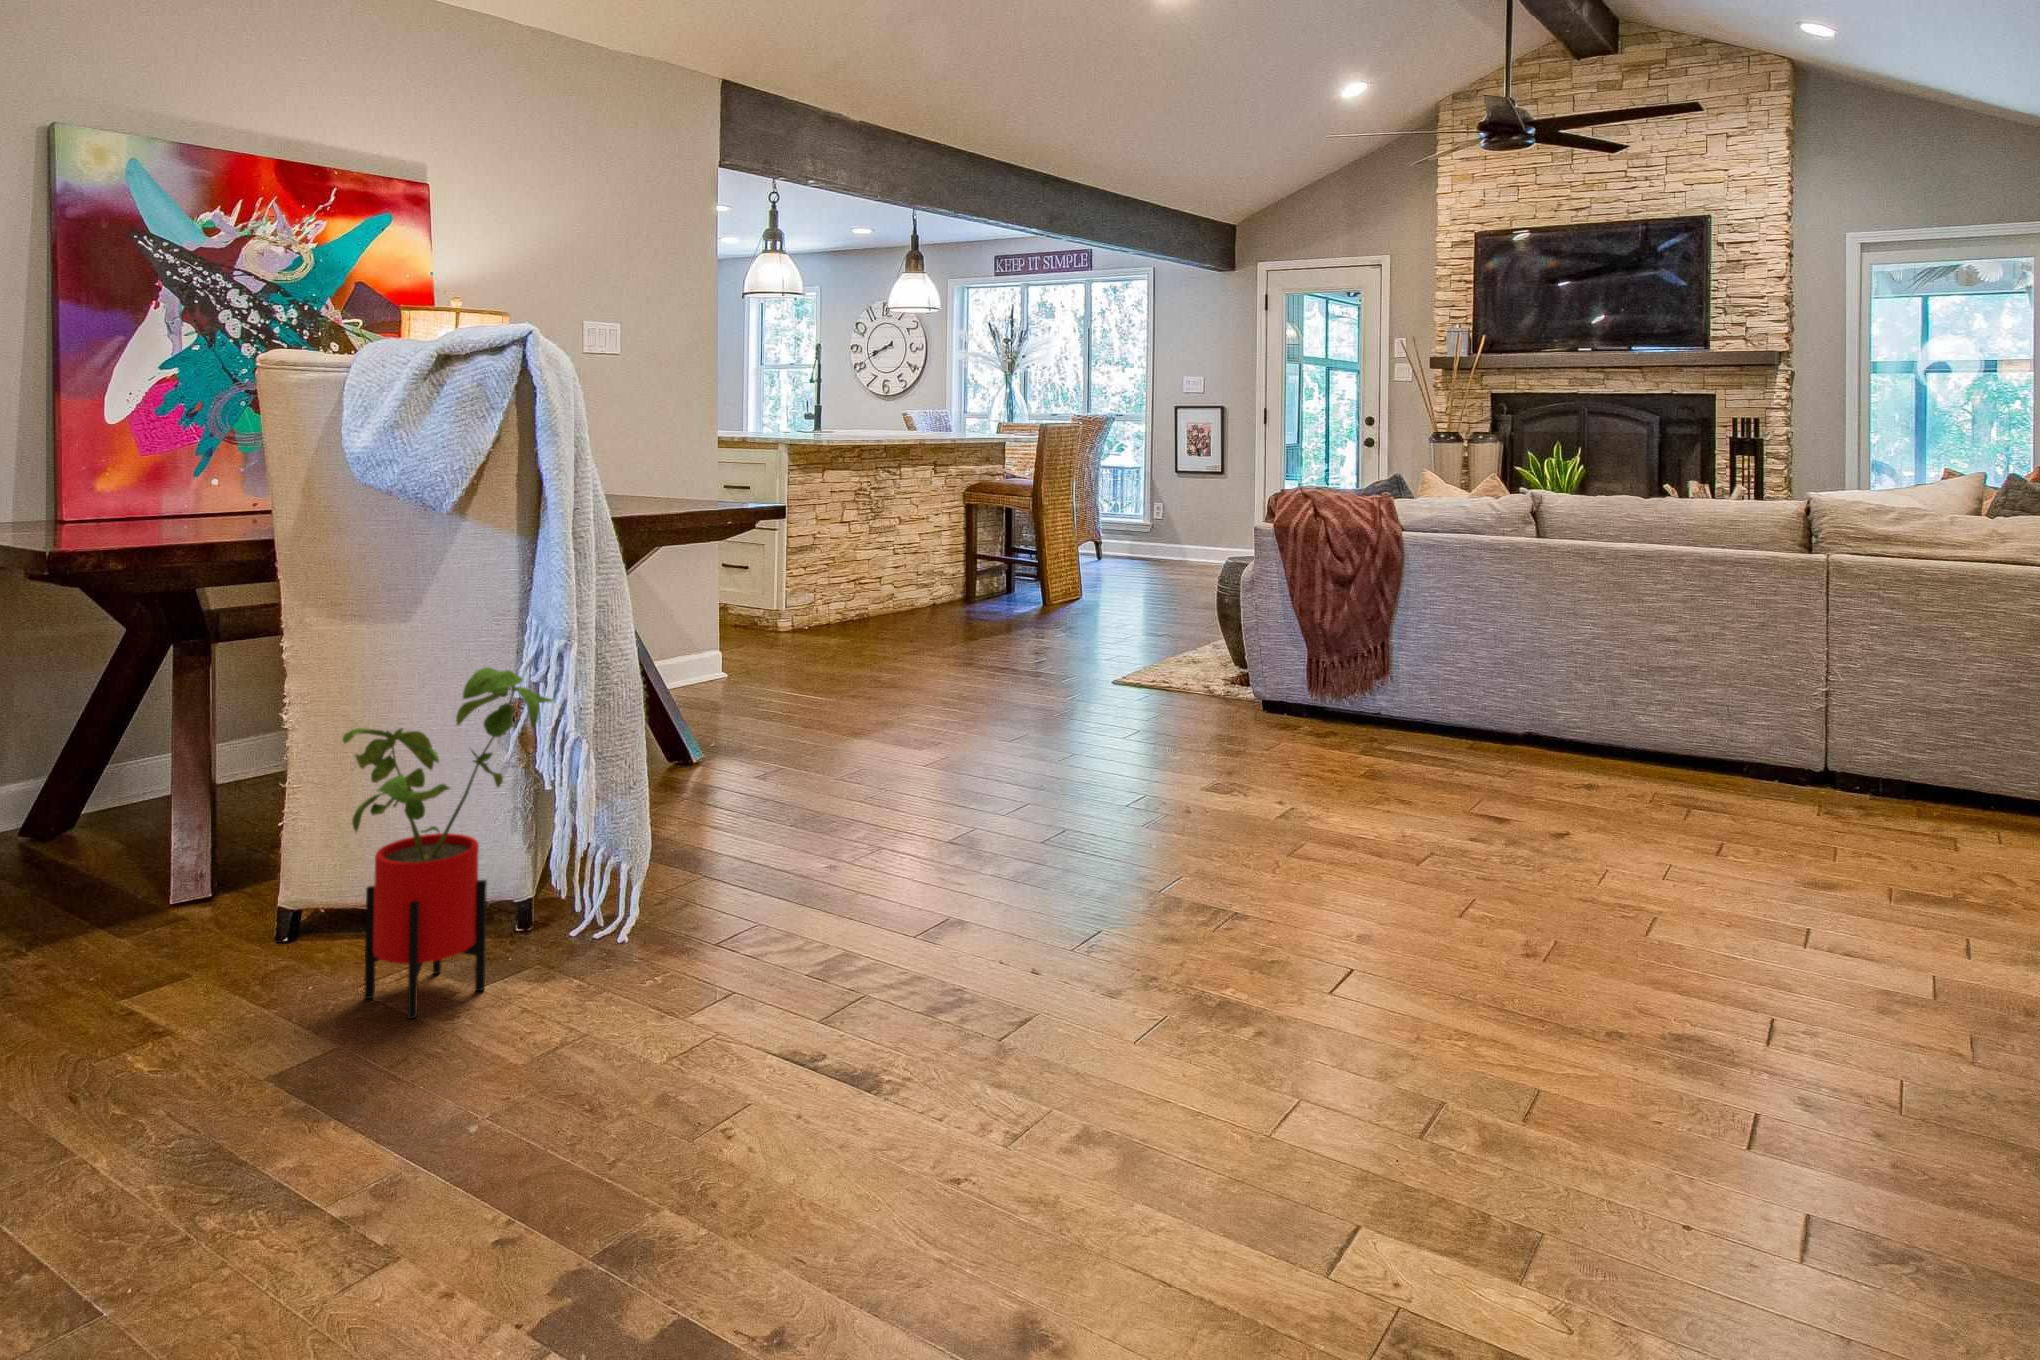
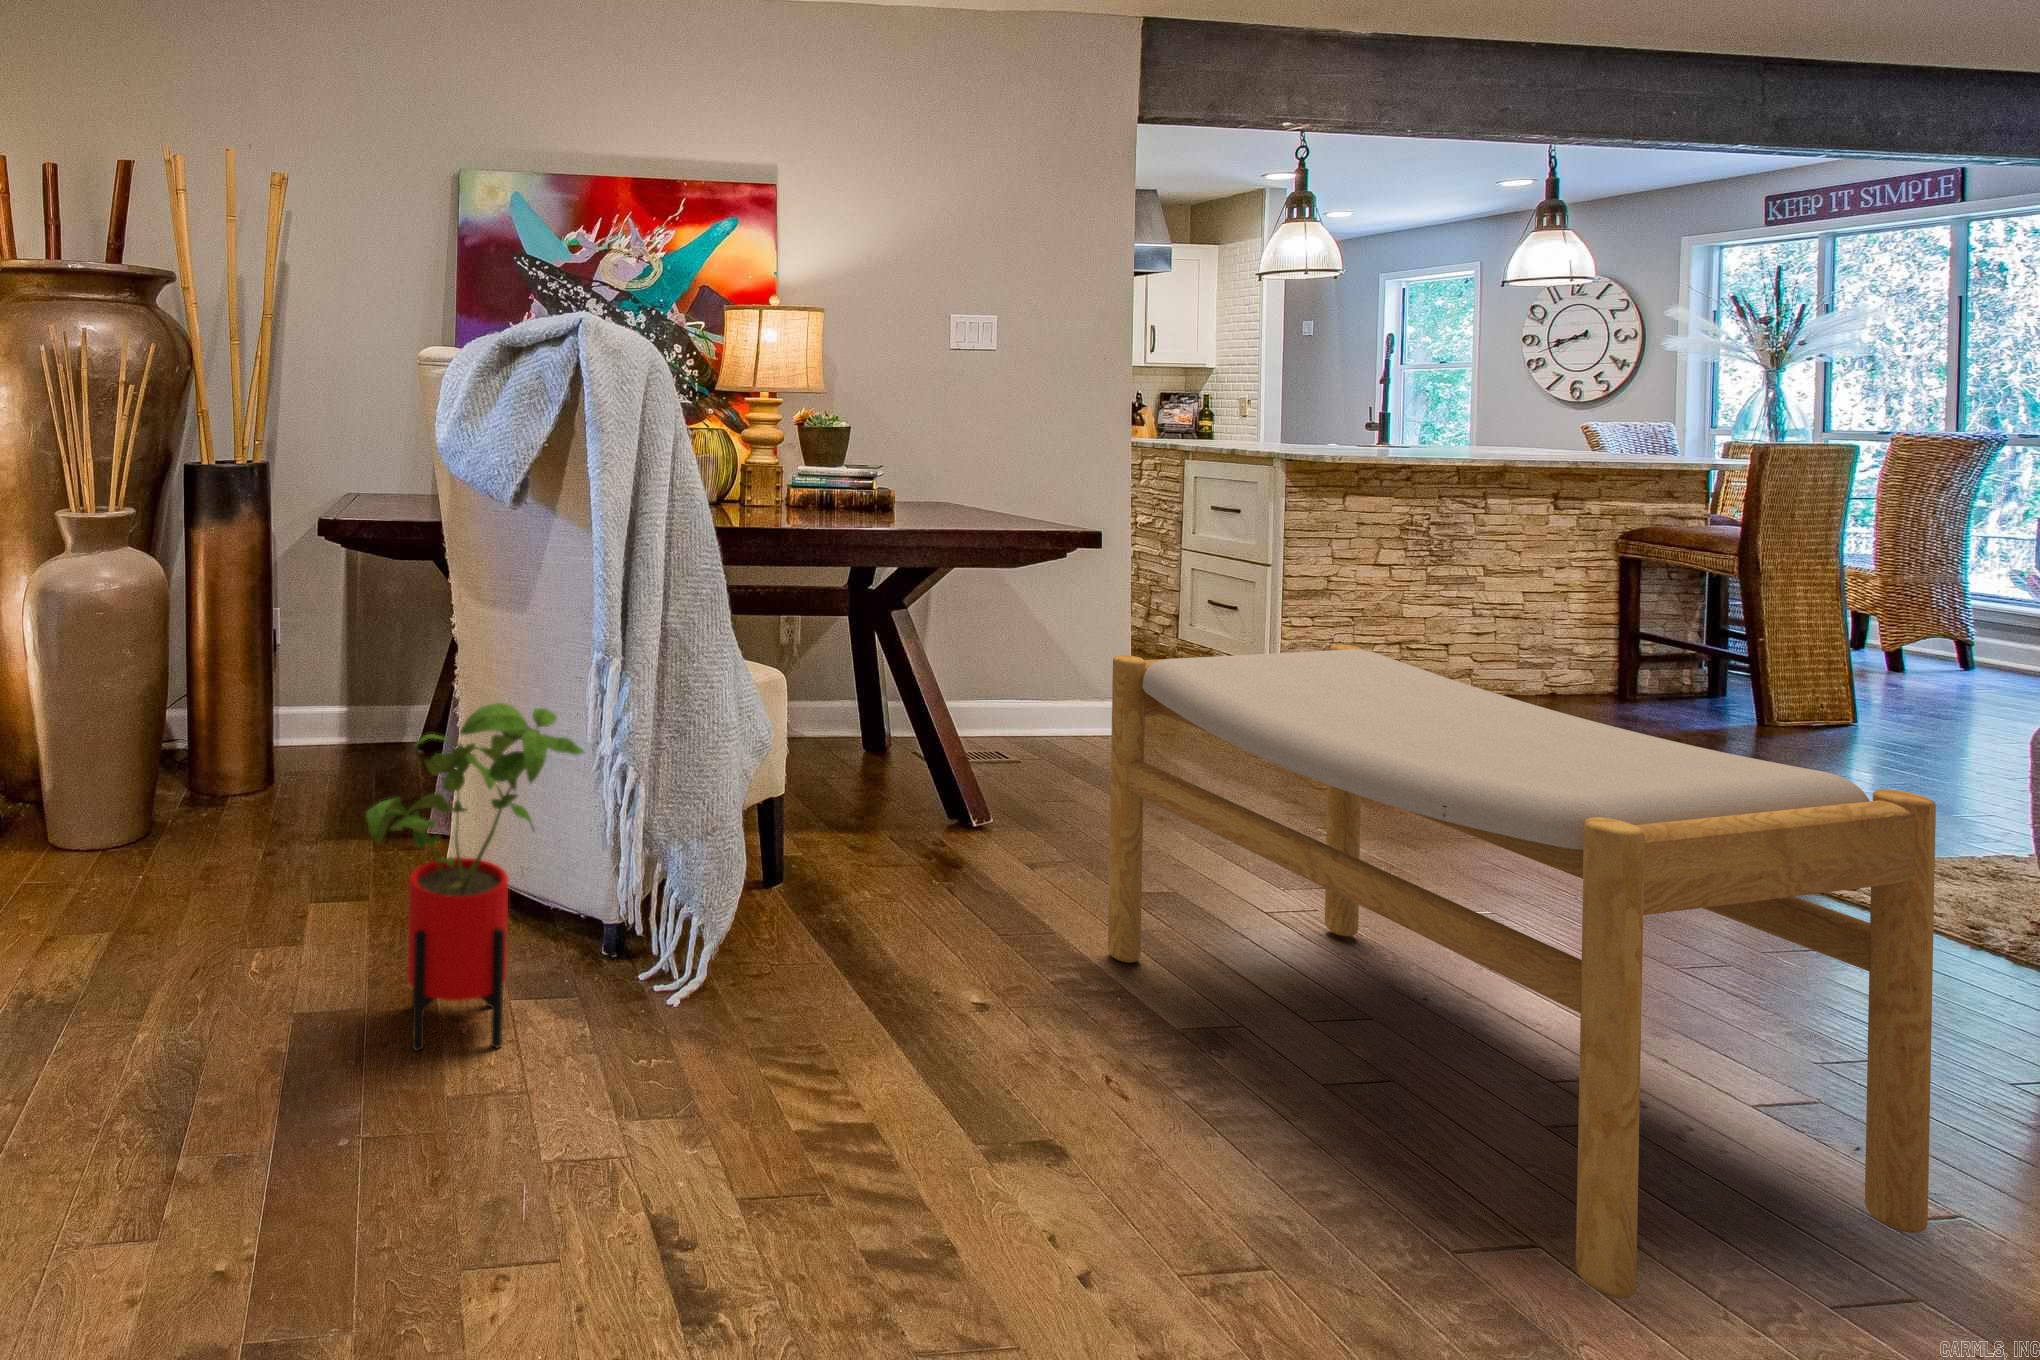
footstool: none [836,553,1241,856] -> present [1108,644,1936,1298]

